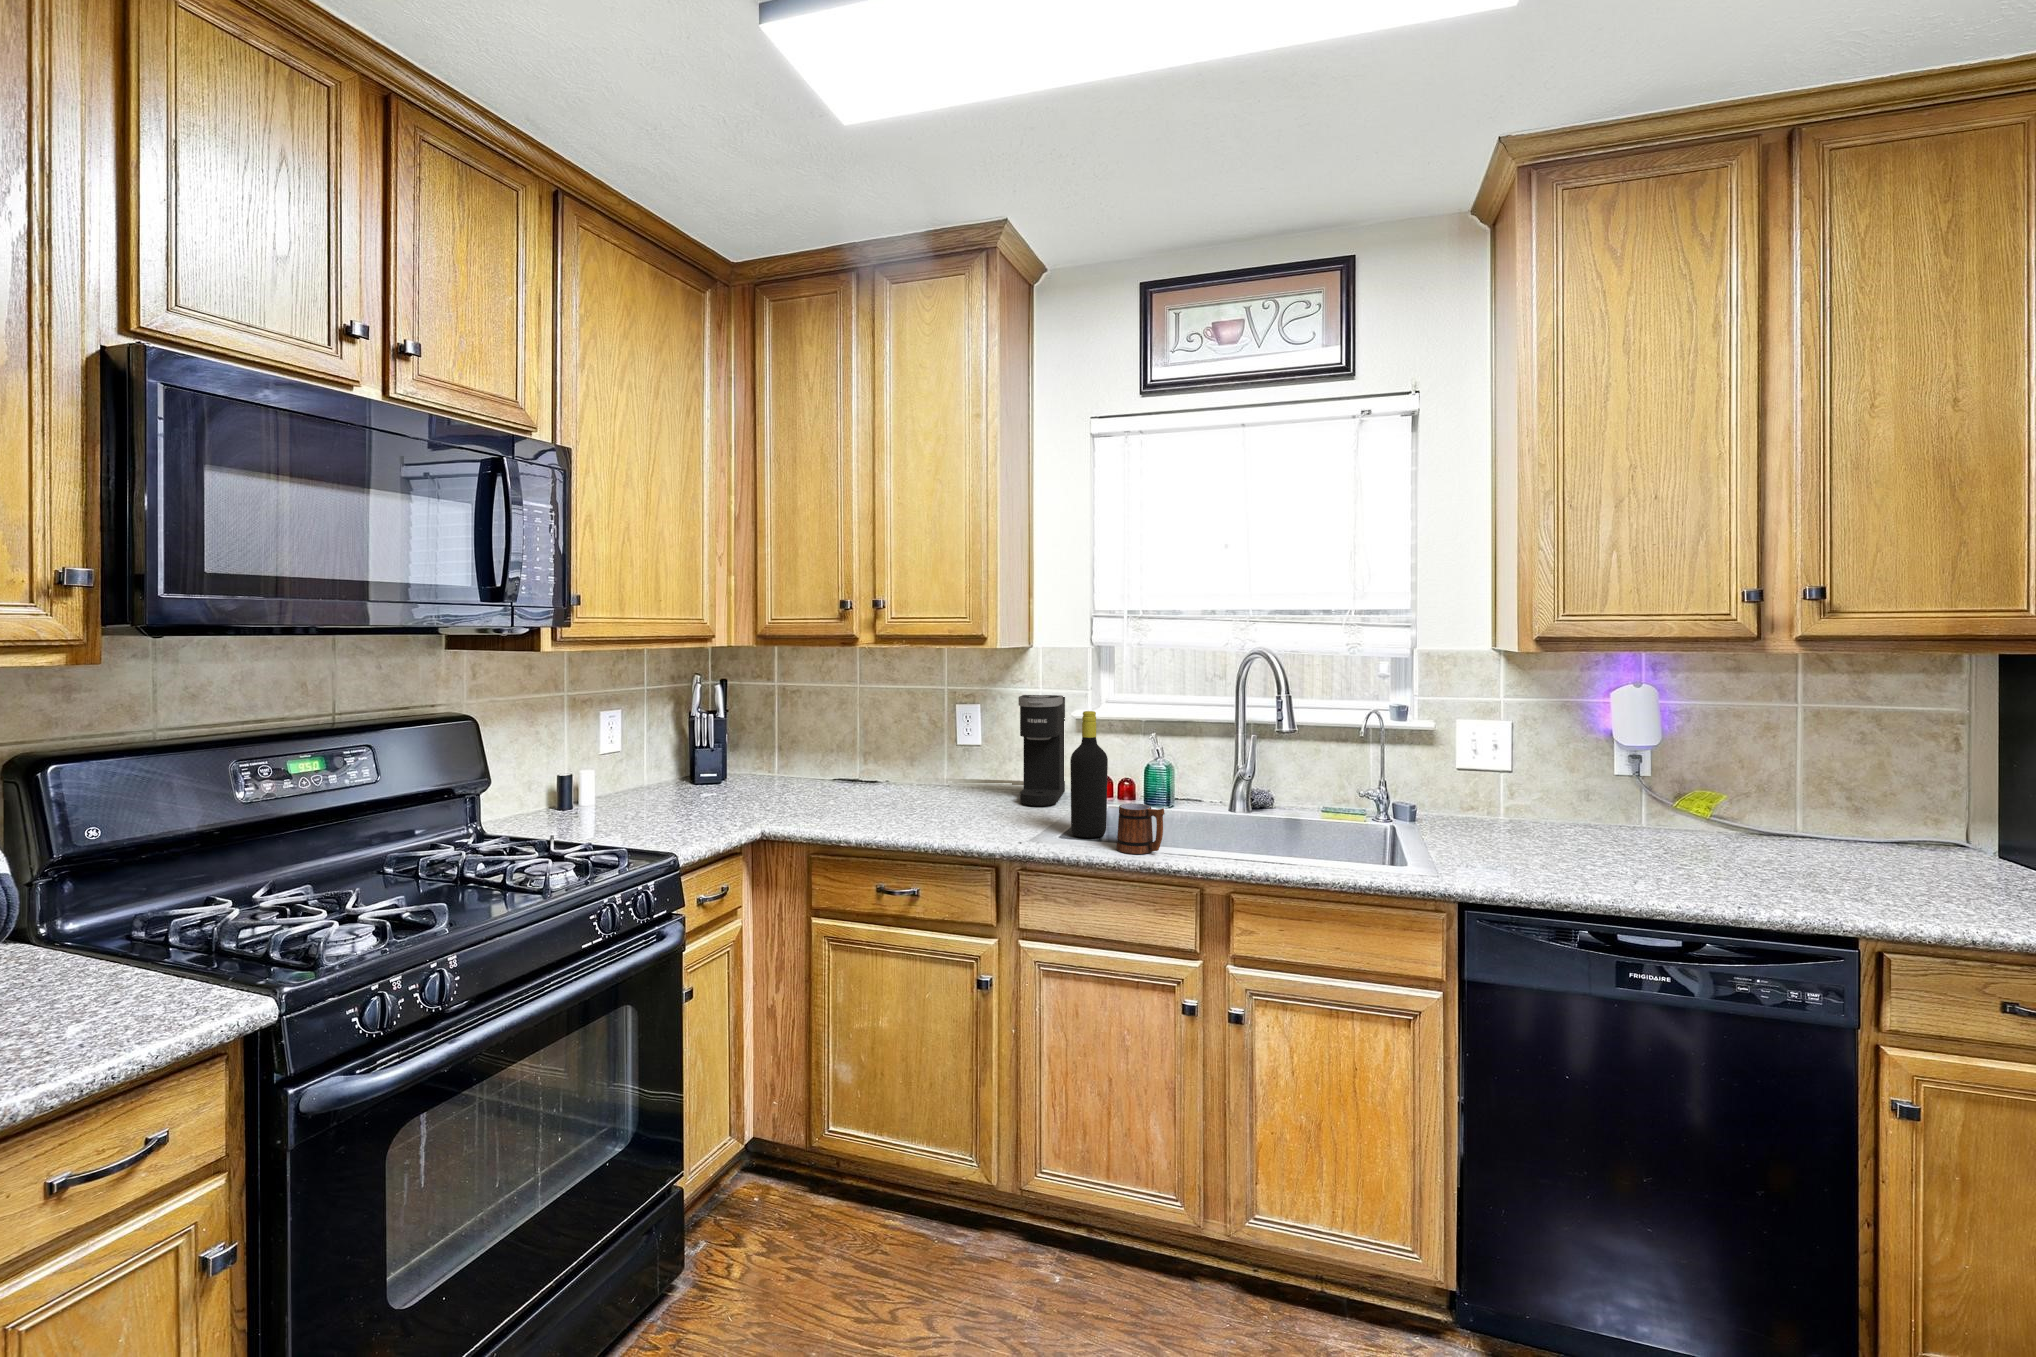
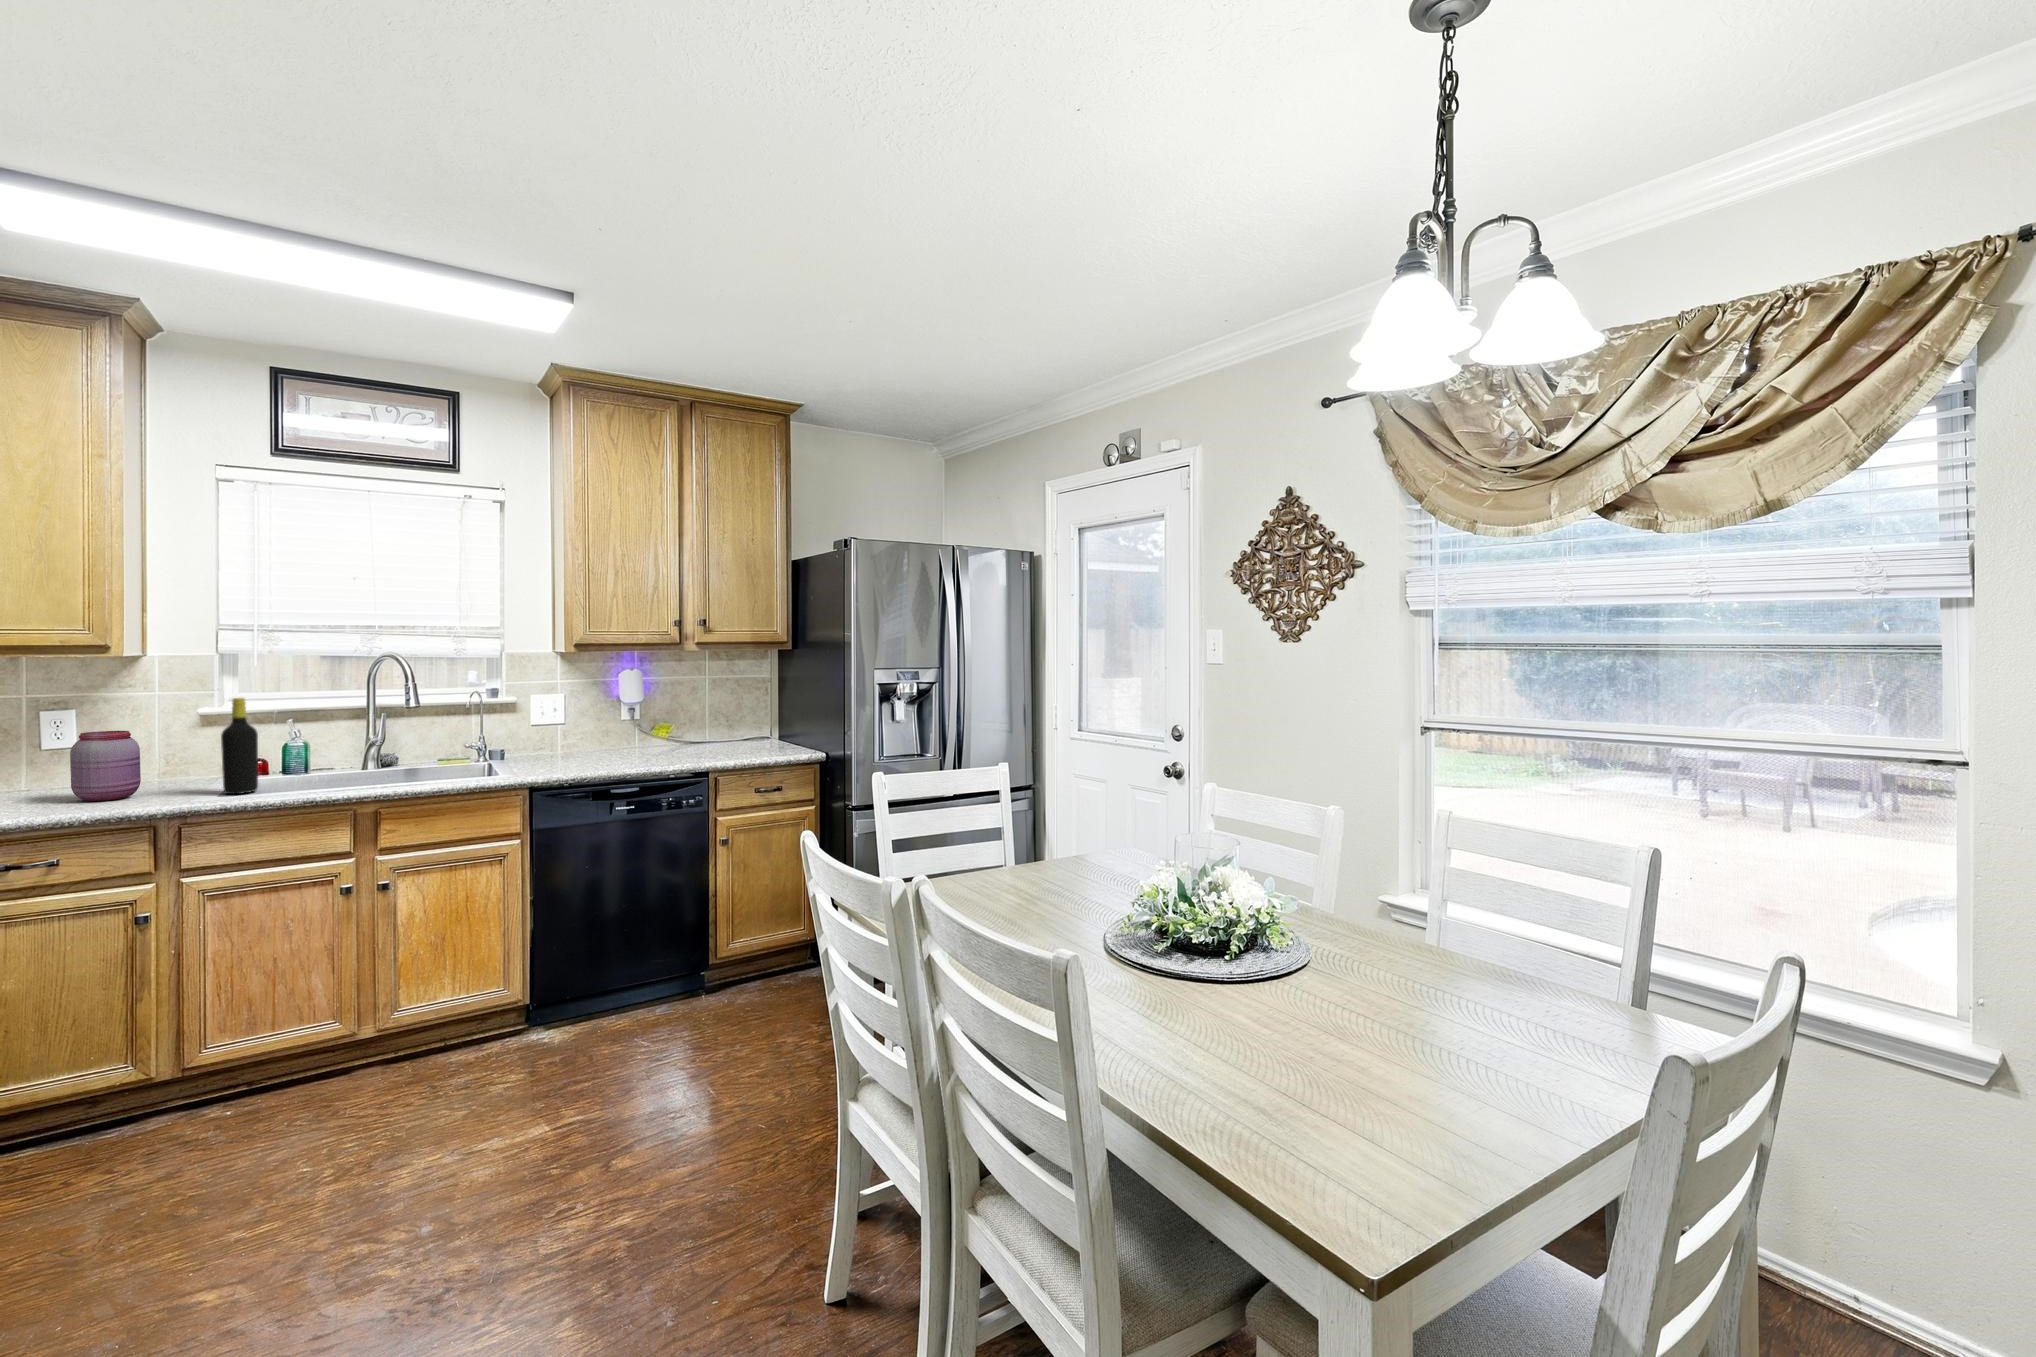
coffee maker: present [1018,695,1065,806] -> none [142,693,190,786]
jar: none [945,741,1003,824] -> present [70,731,141,801]
mug: present [1117,803,1165,854] -> none [274,760,318,796]

